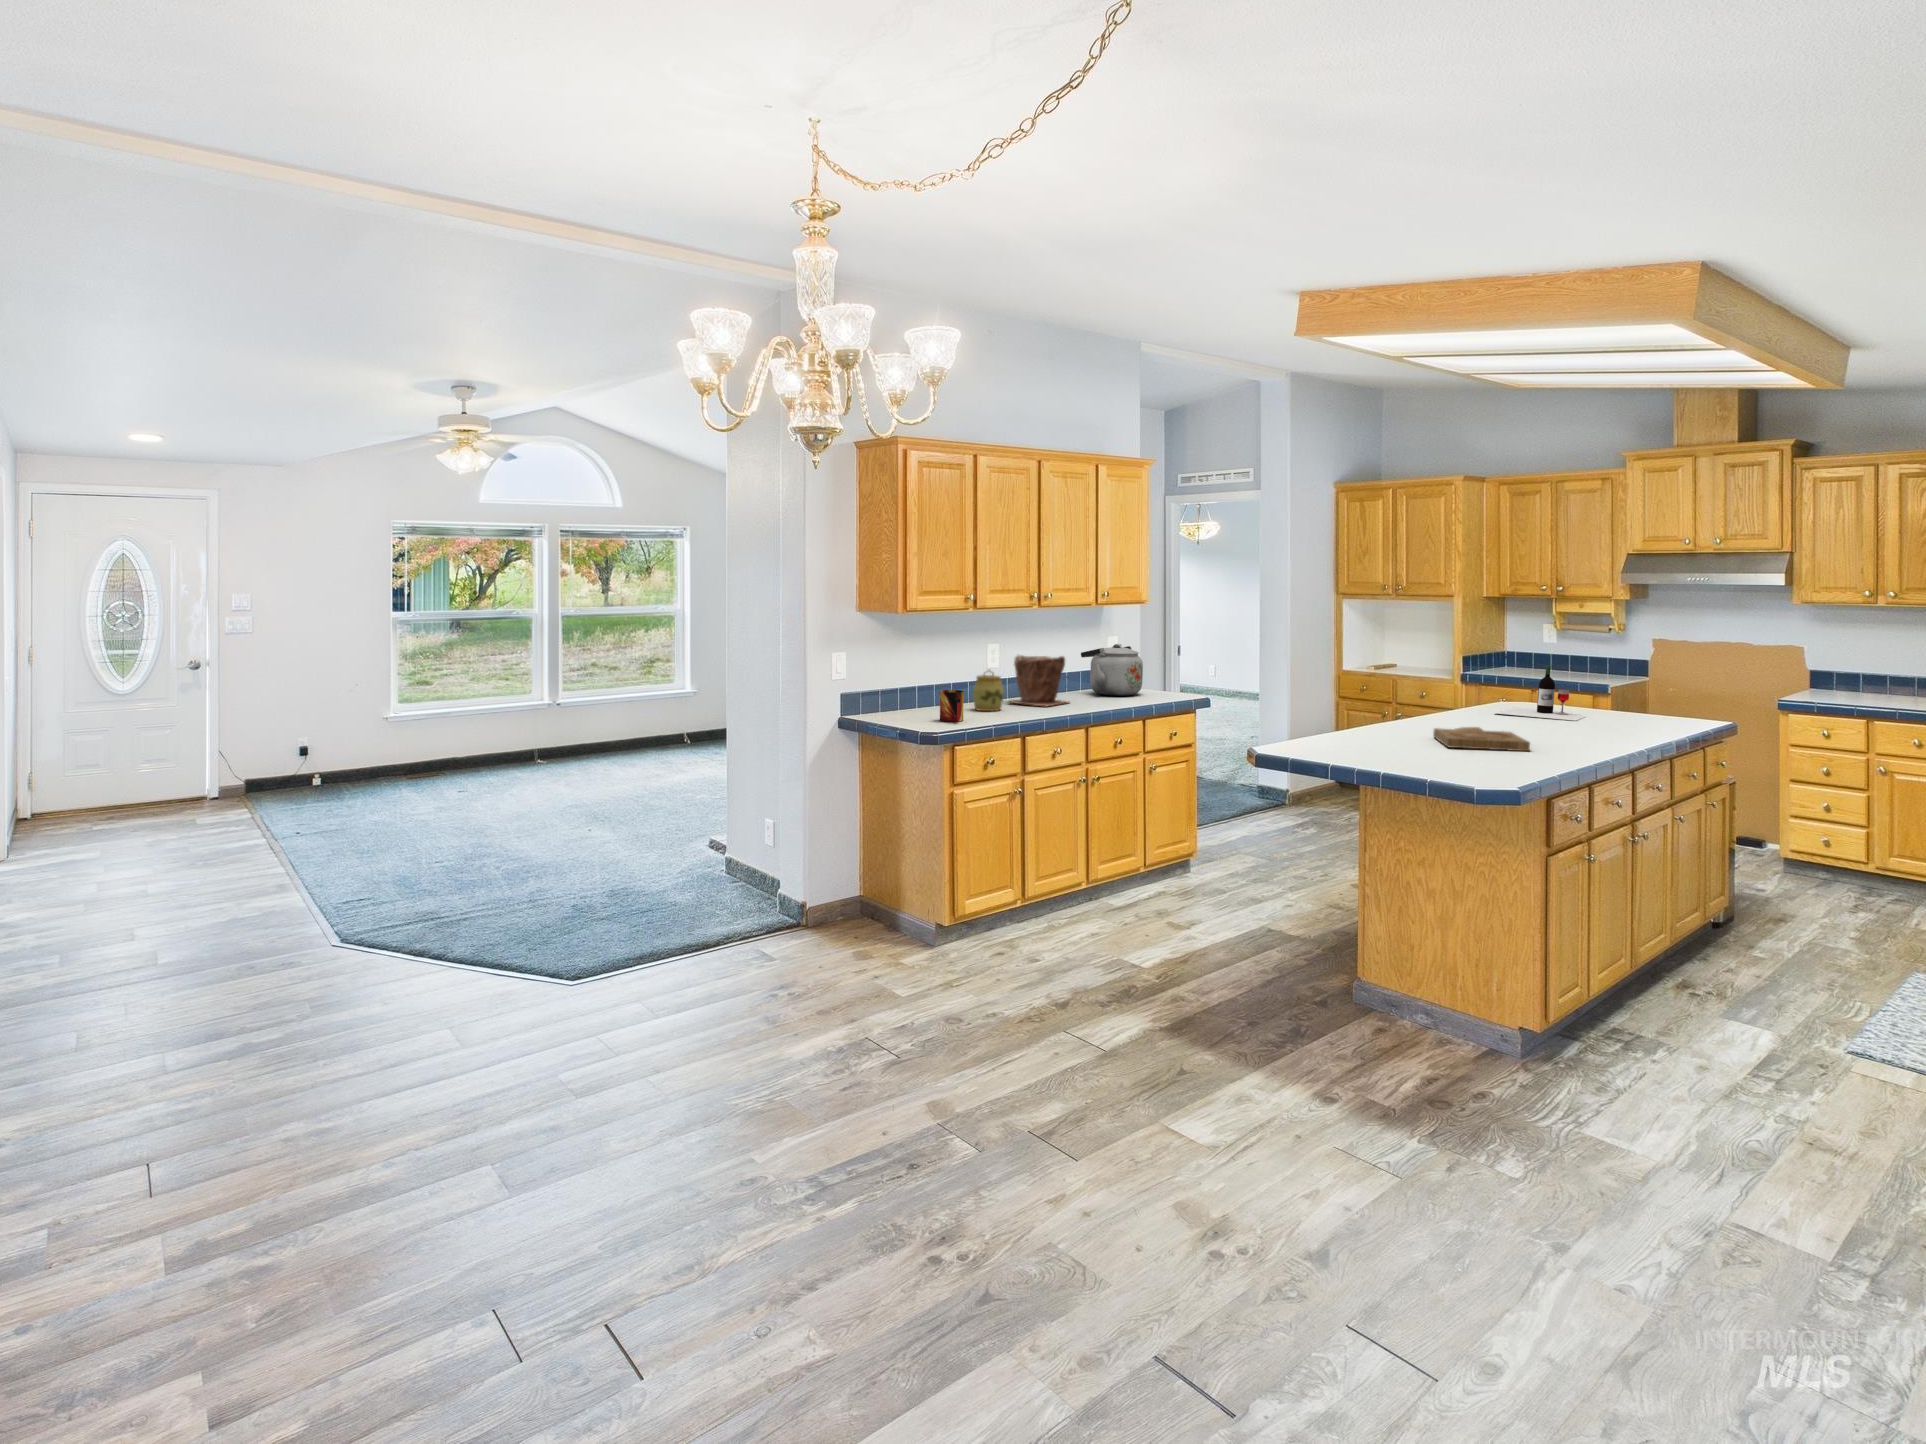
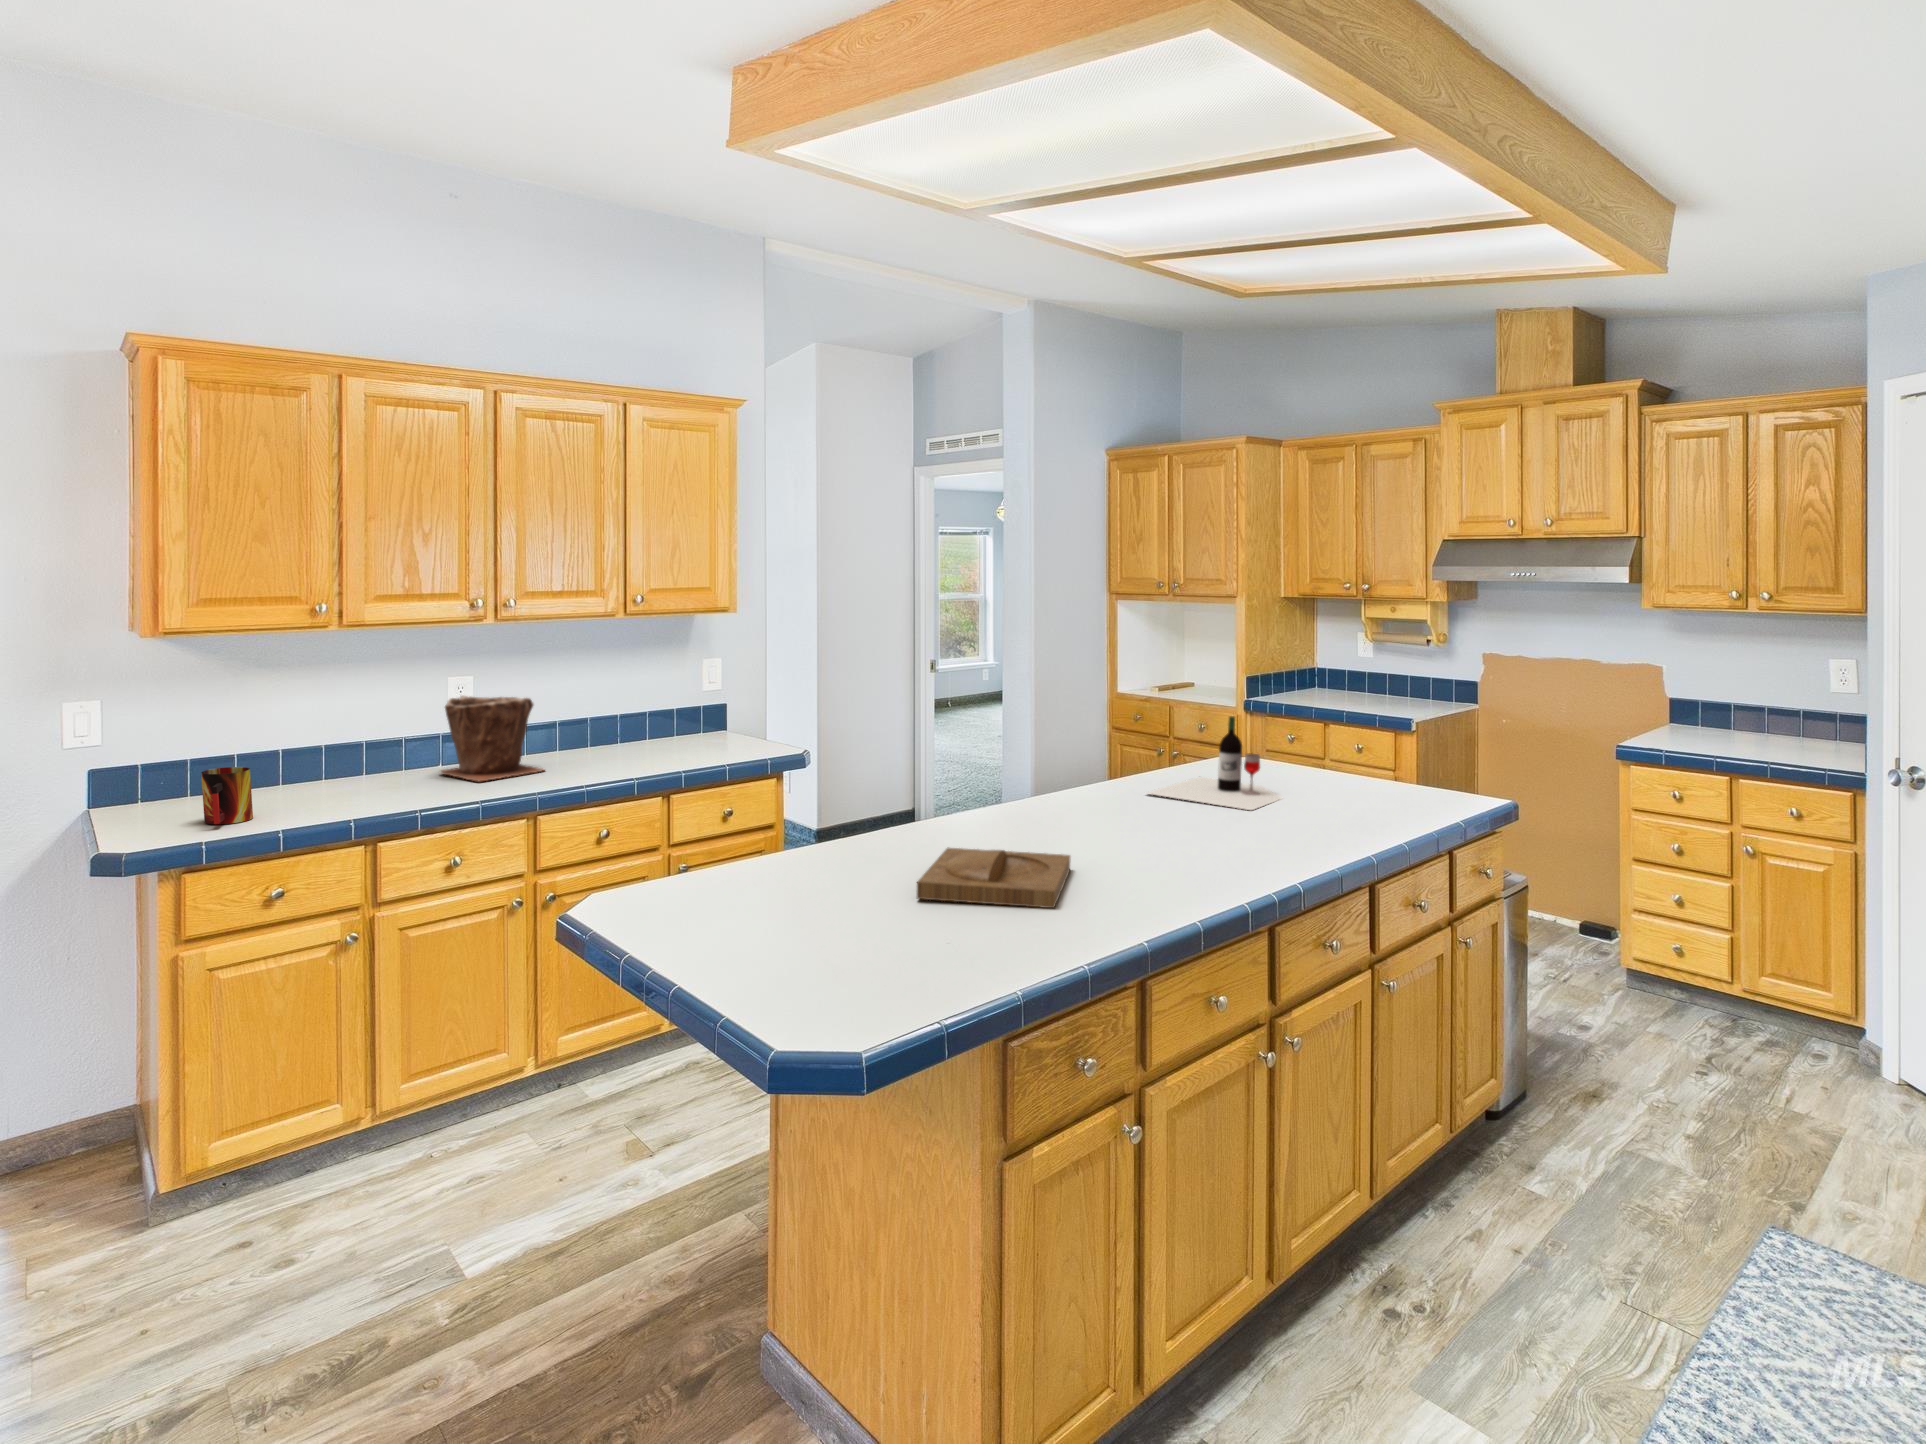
kettle: present [1081,644,1143,696] -> none [606,674,703,754]
jar: present [973,670,1004,711] -> none [337,724,396,794]

